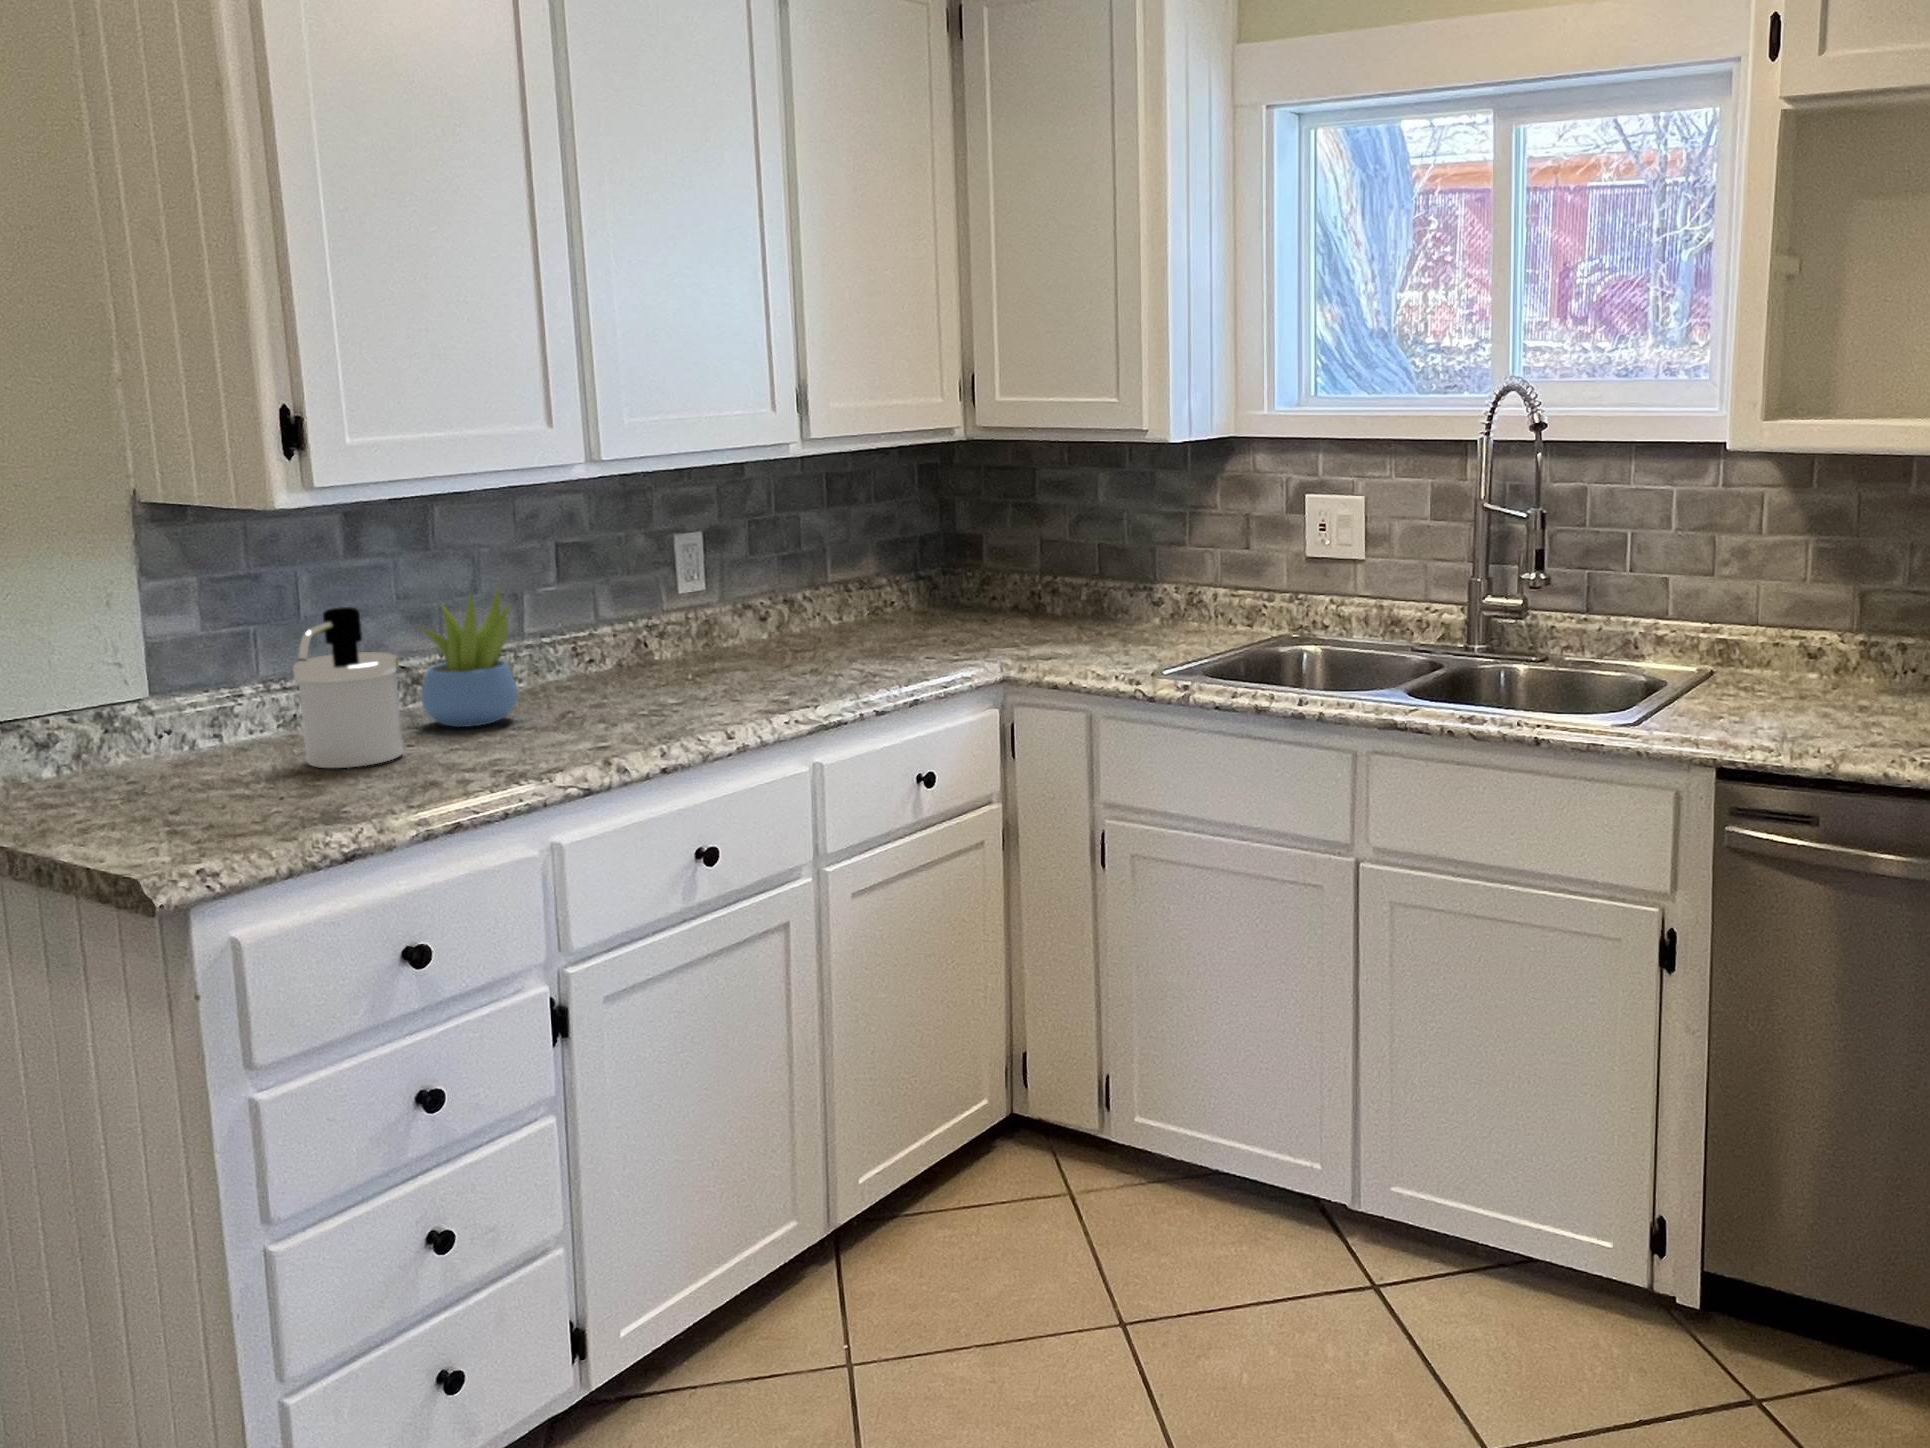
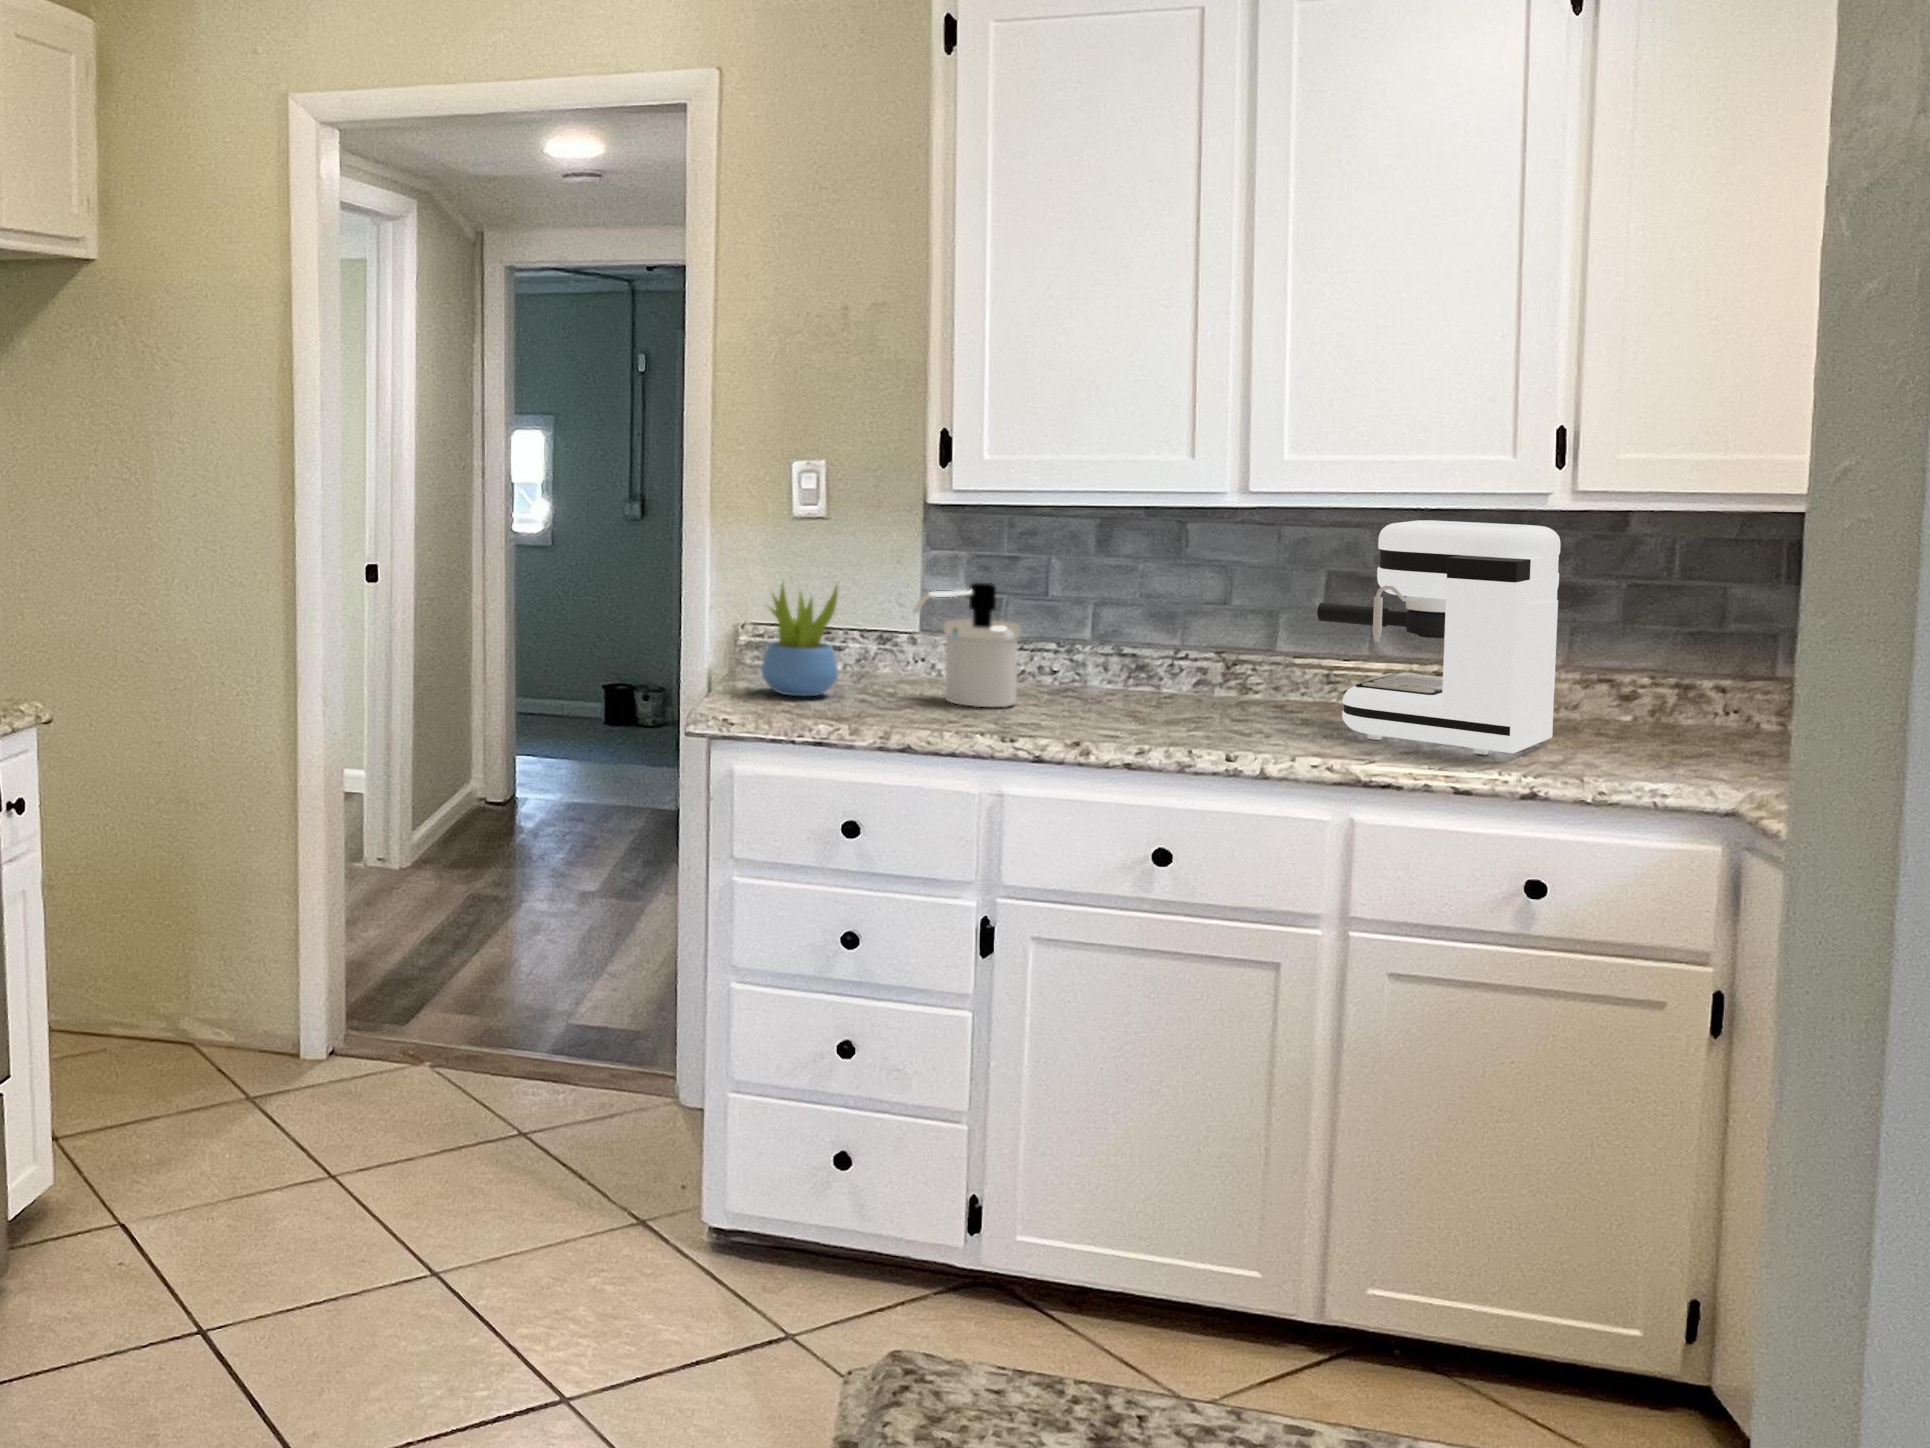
coffee maker: none [608,478,838,693] -> present [1317,520,1561,754]
succulent plant: present [422,588,518,727] -> present [761,585,838,696]

